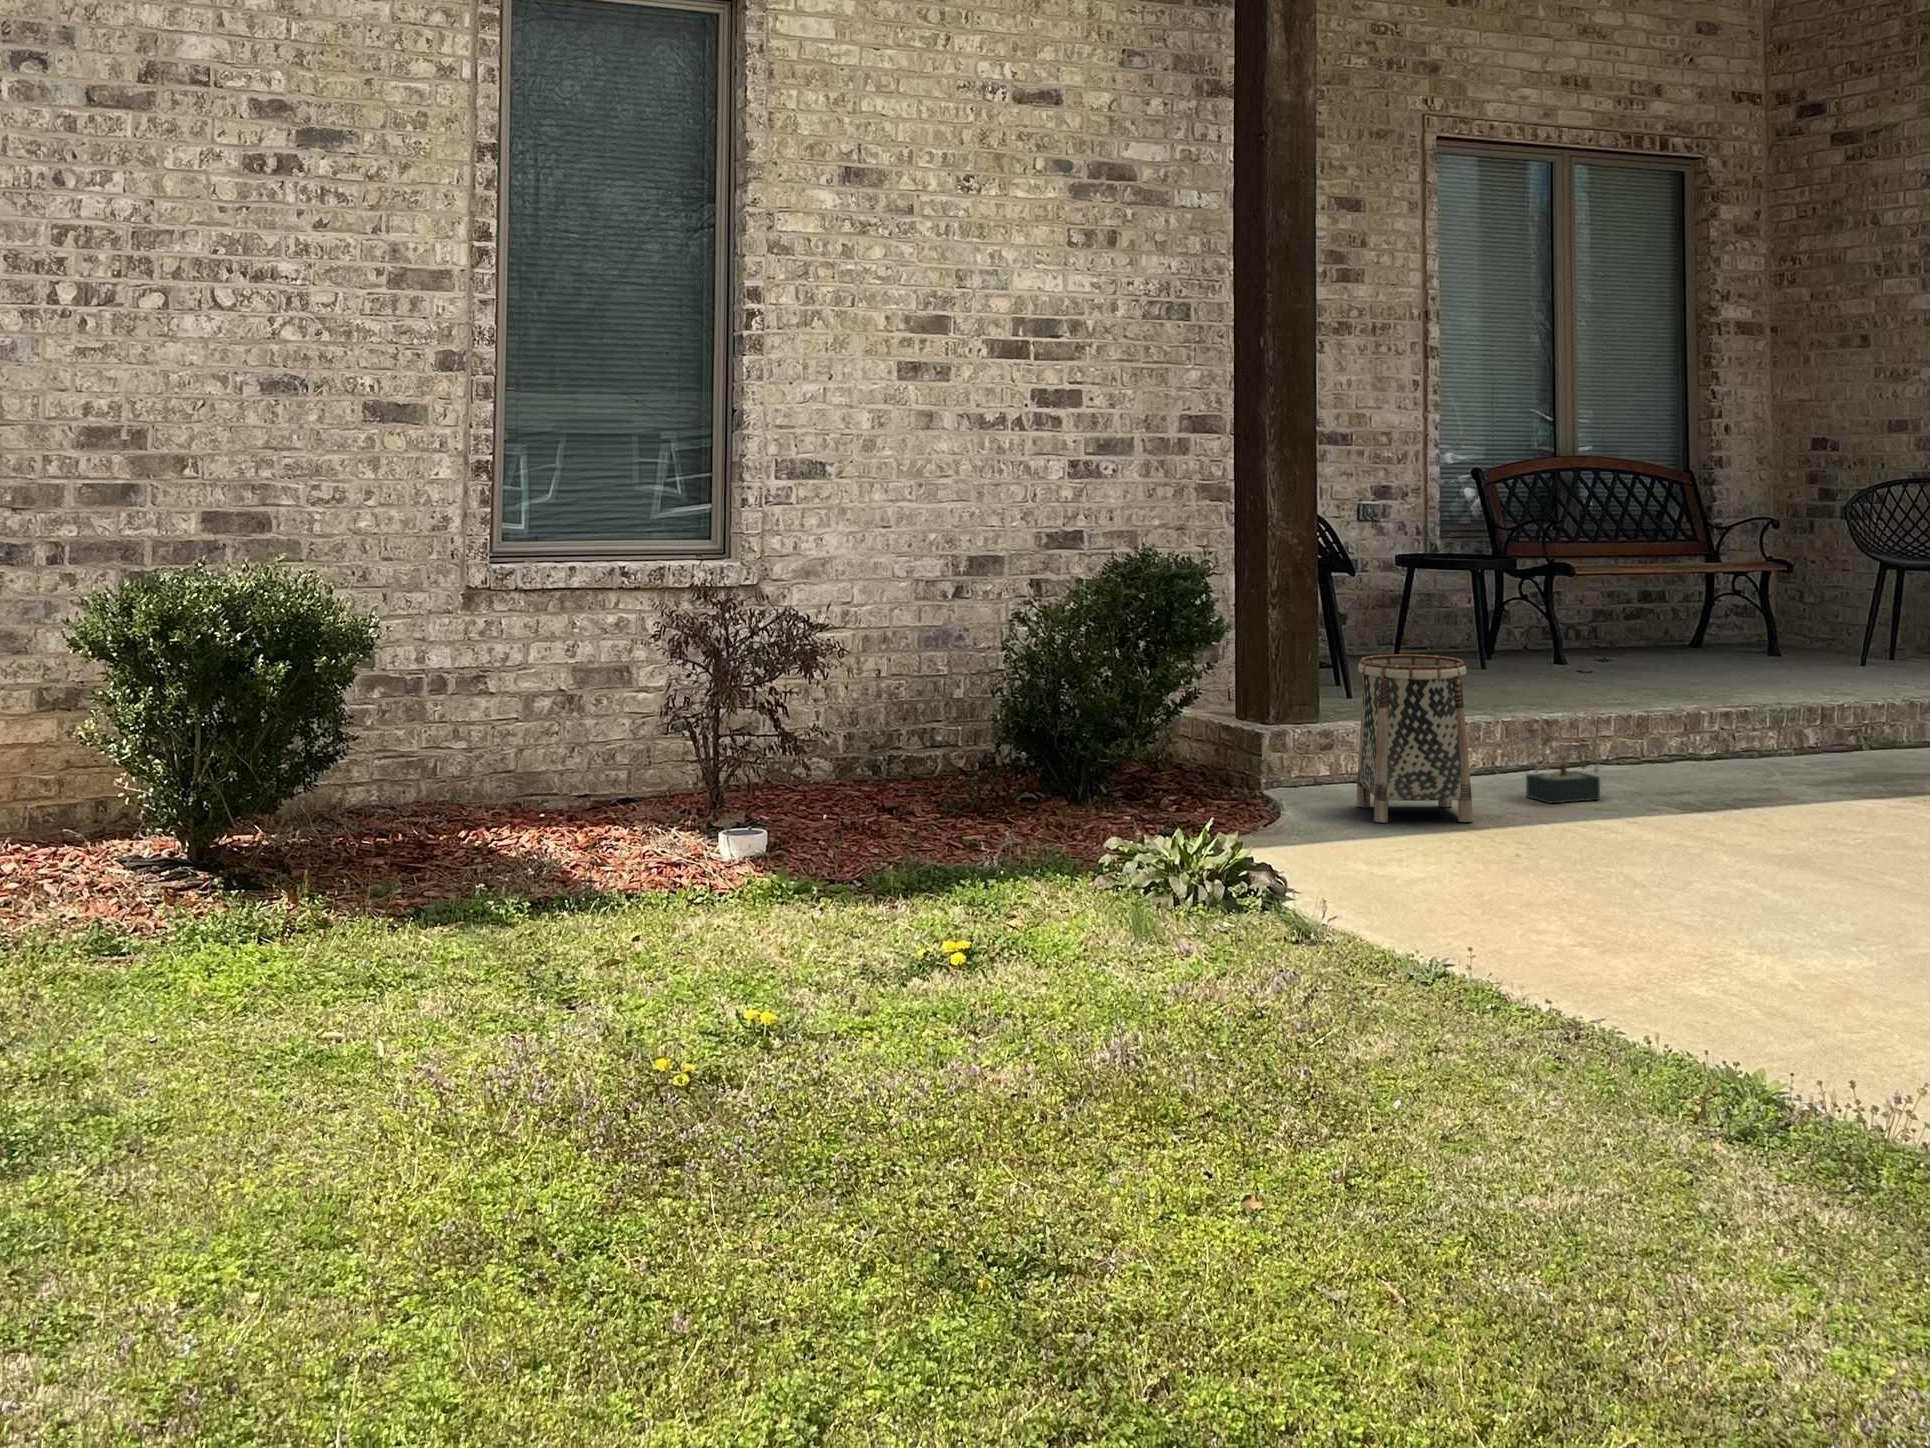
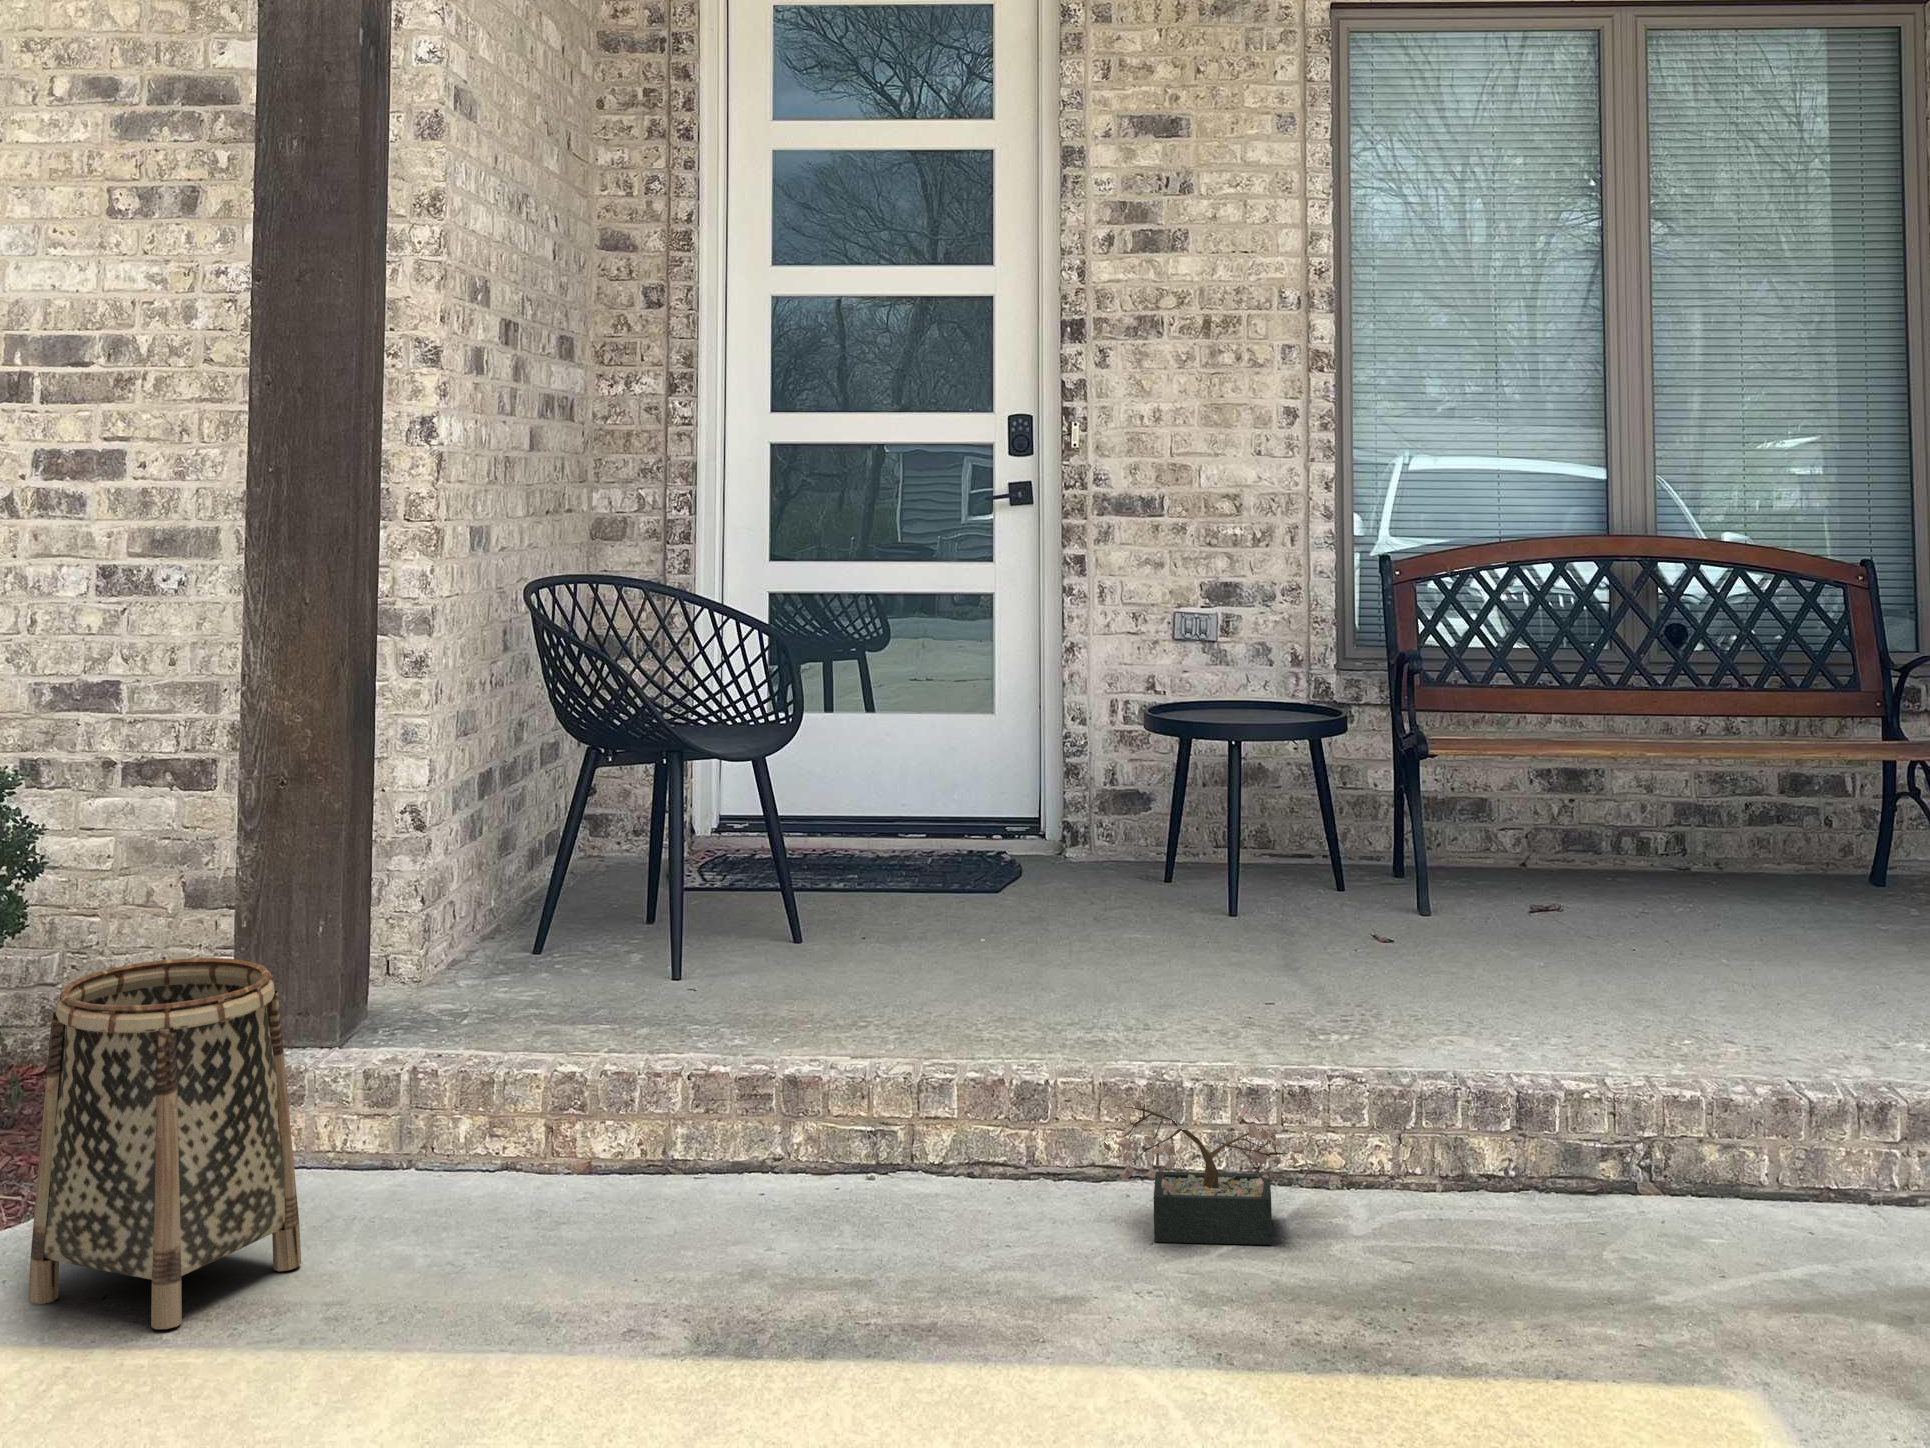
decorative plant: present [1507,715,1604,803] -> present [1103,1095,1305,1245]

